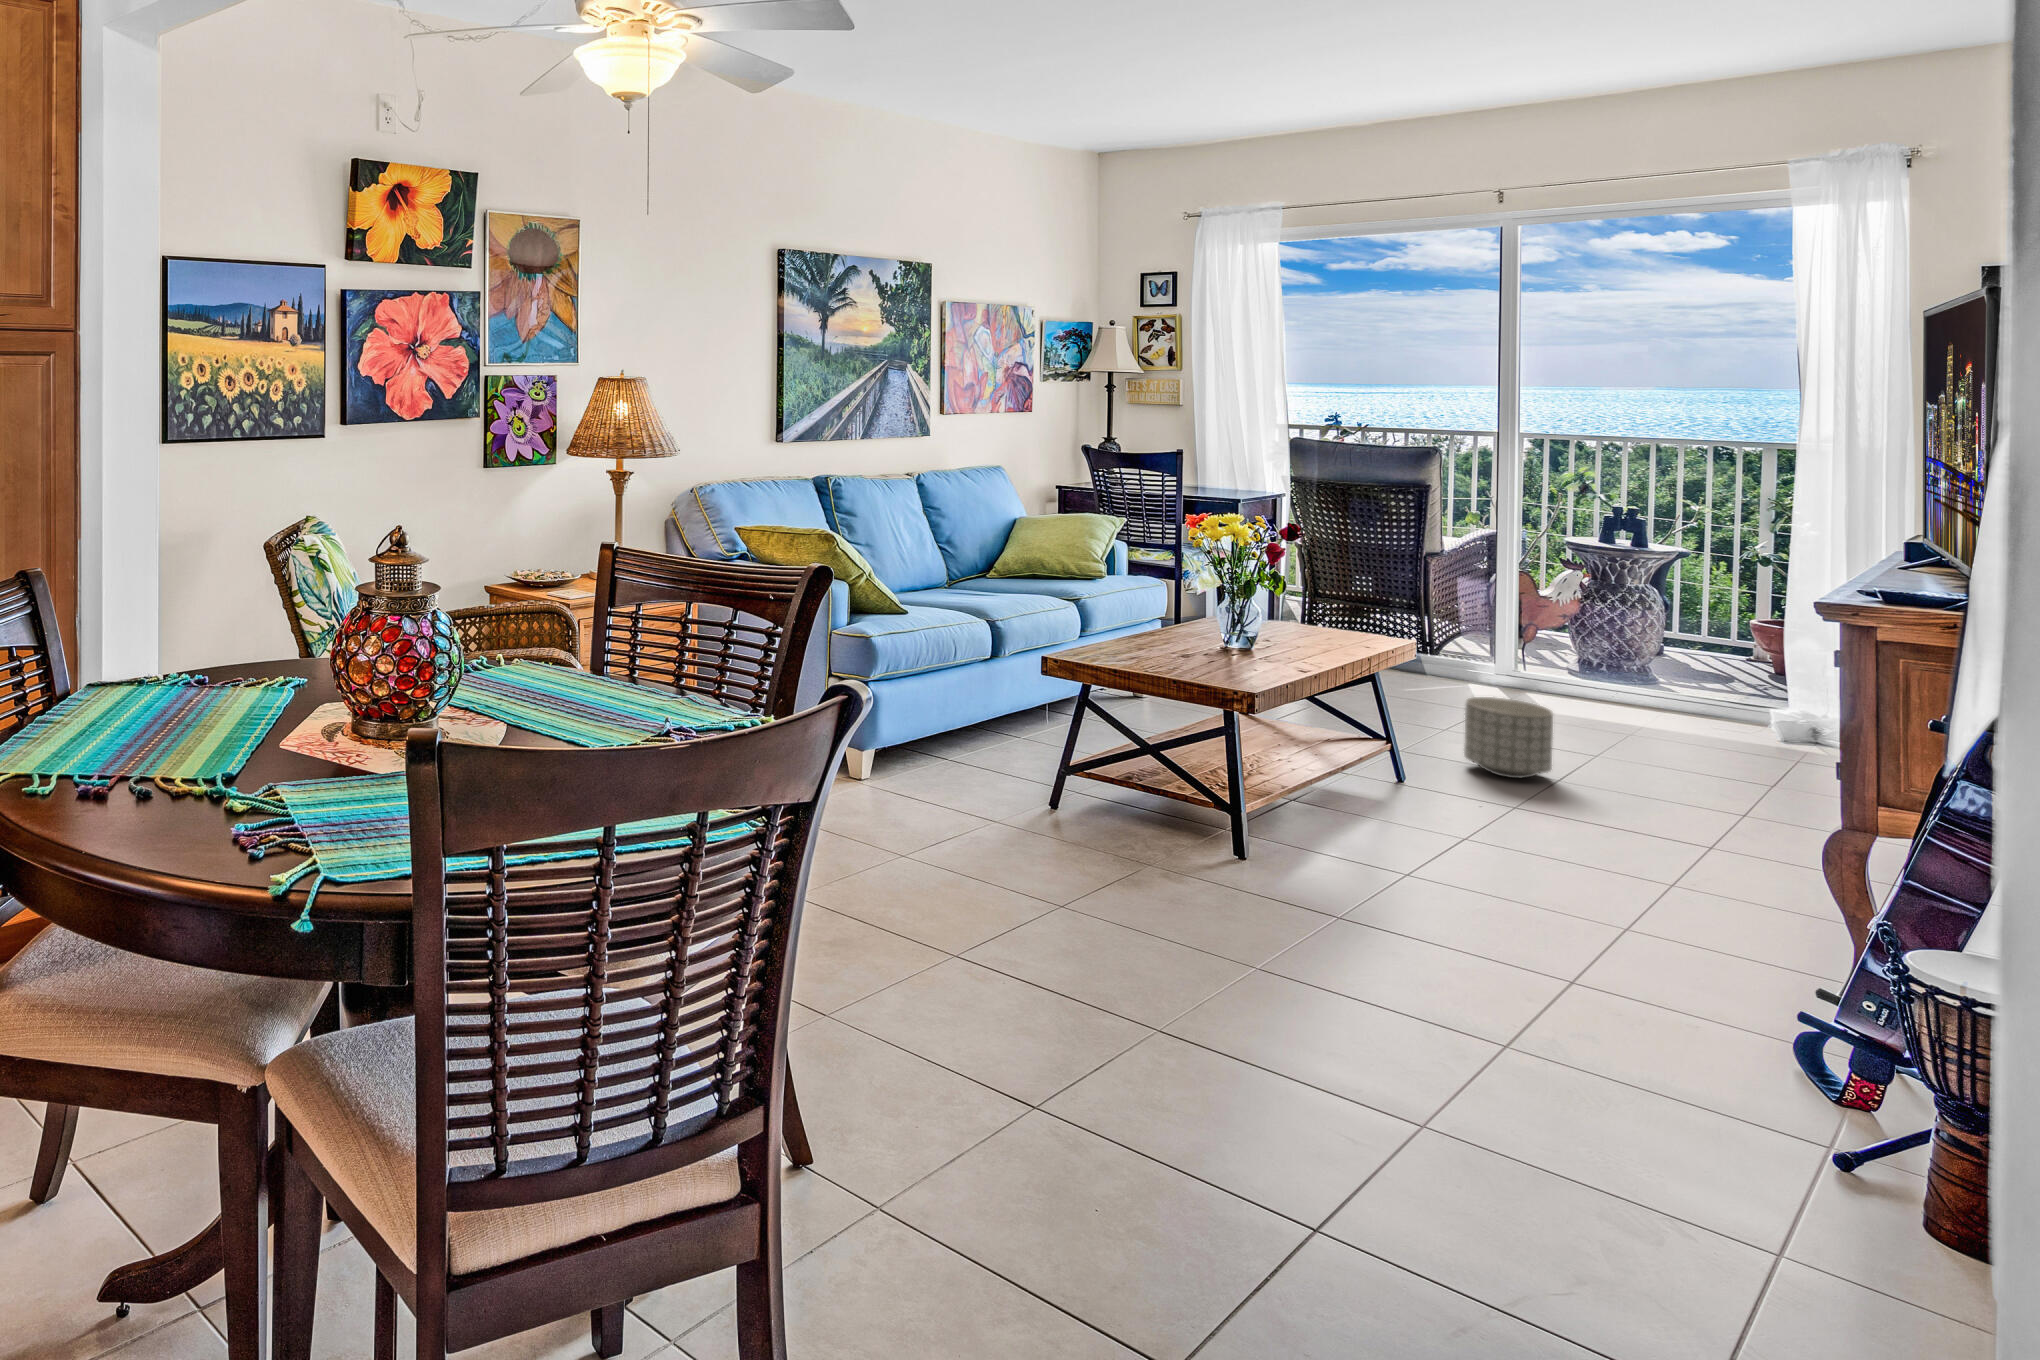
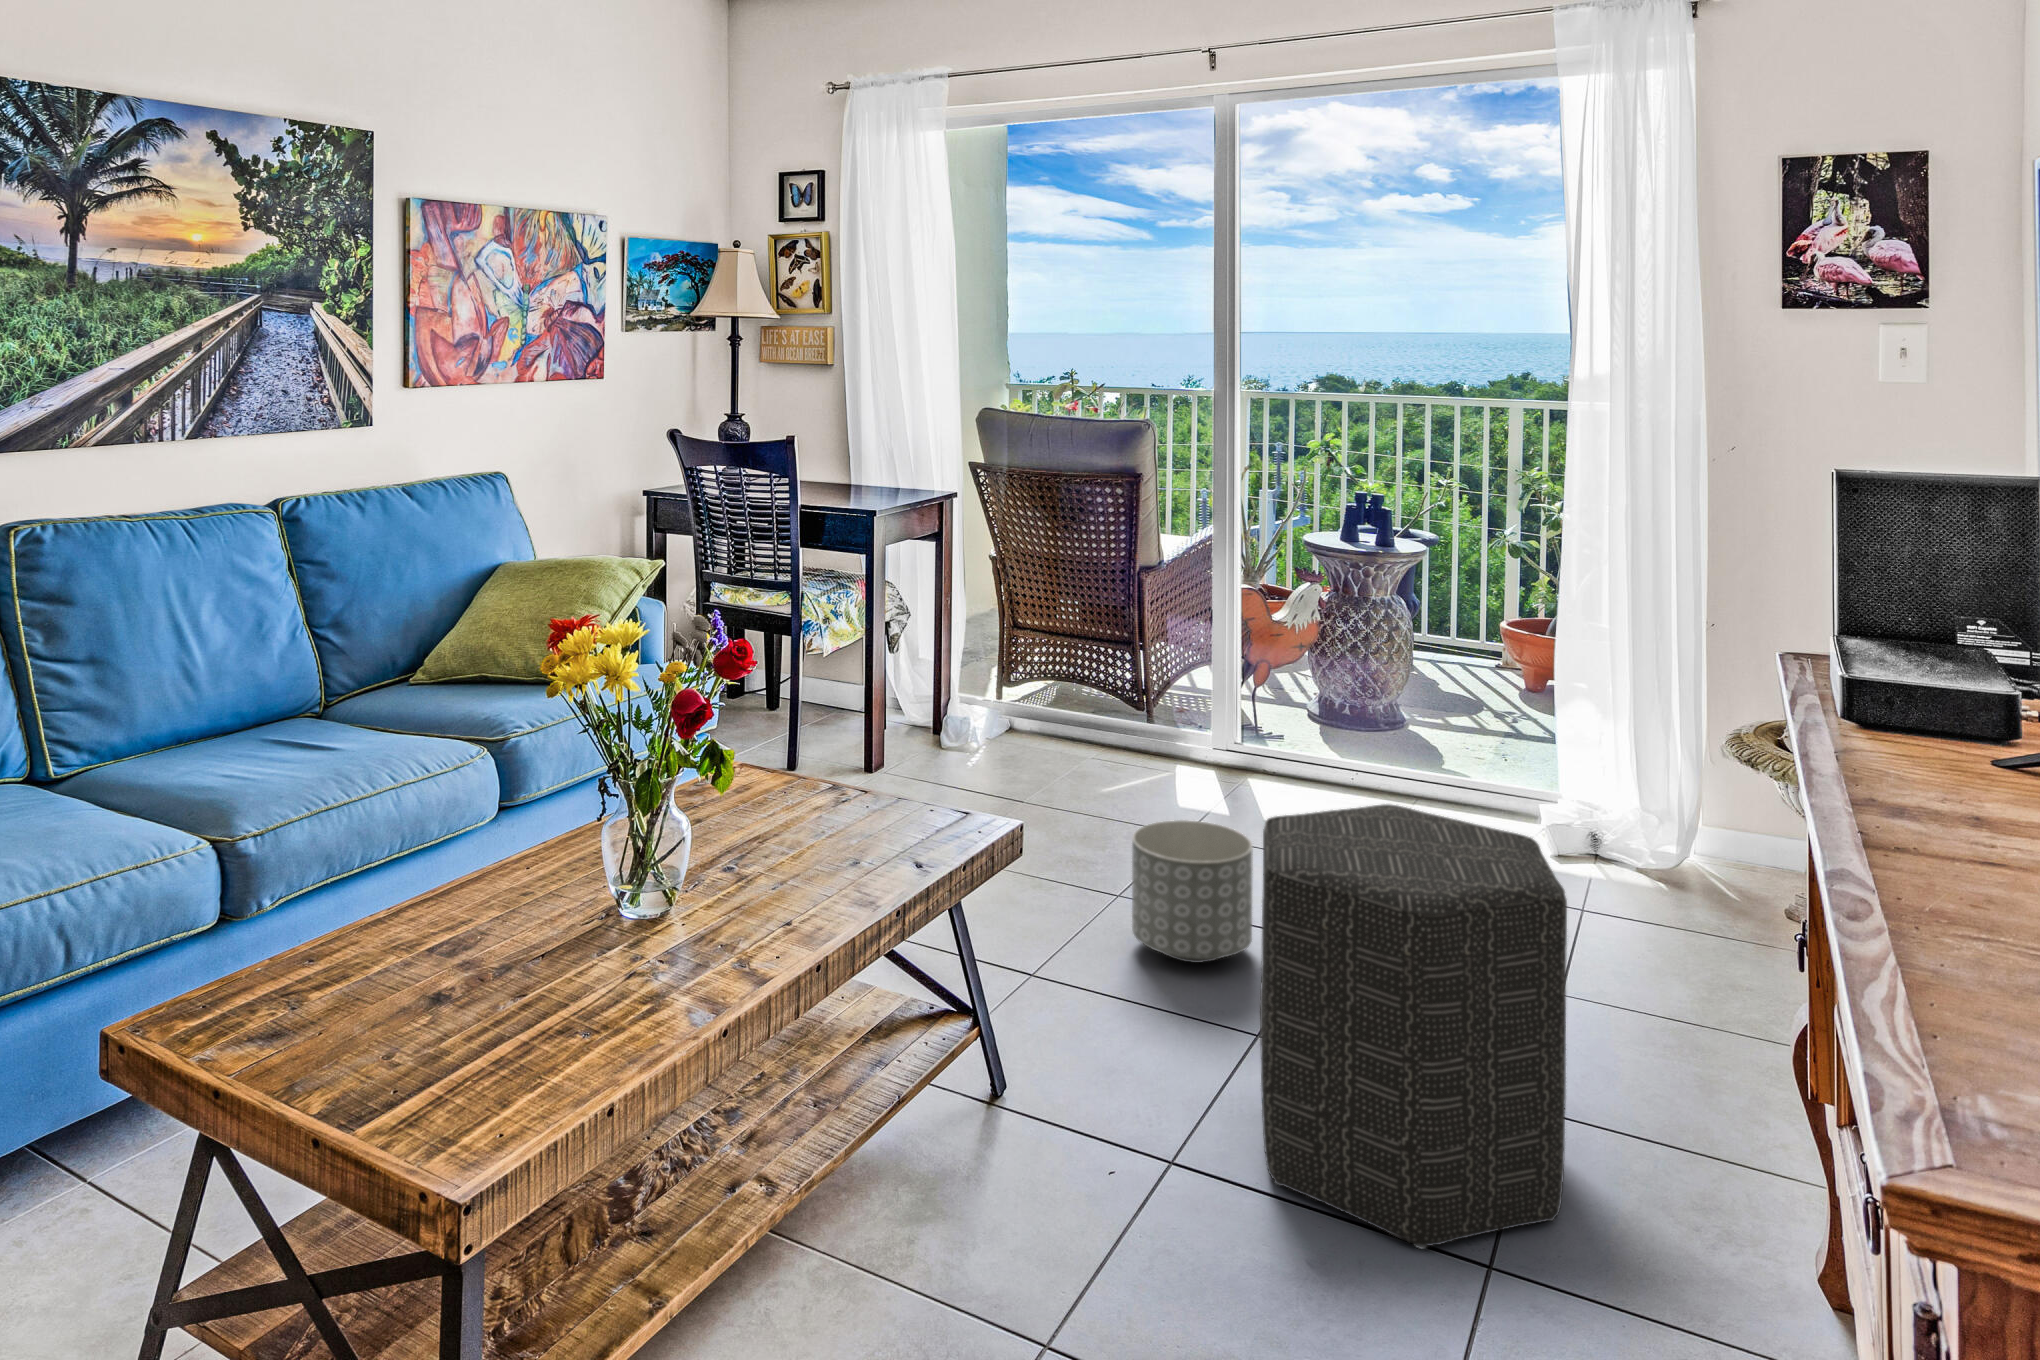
ottoman: none [1576,673,1785,886] -> present [1260,804,1567,1249]

